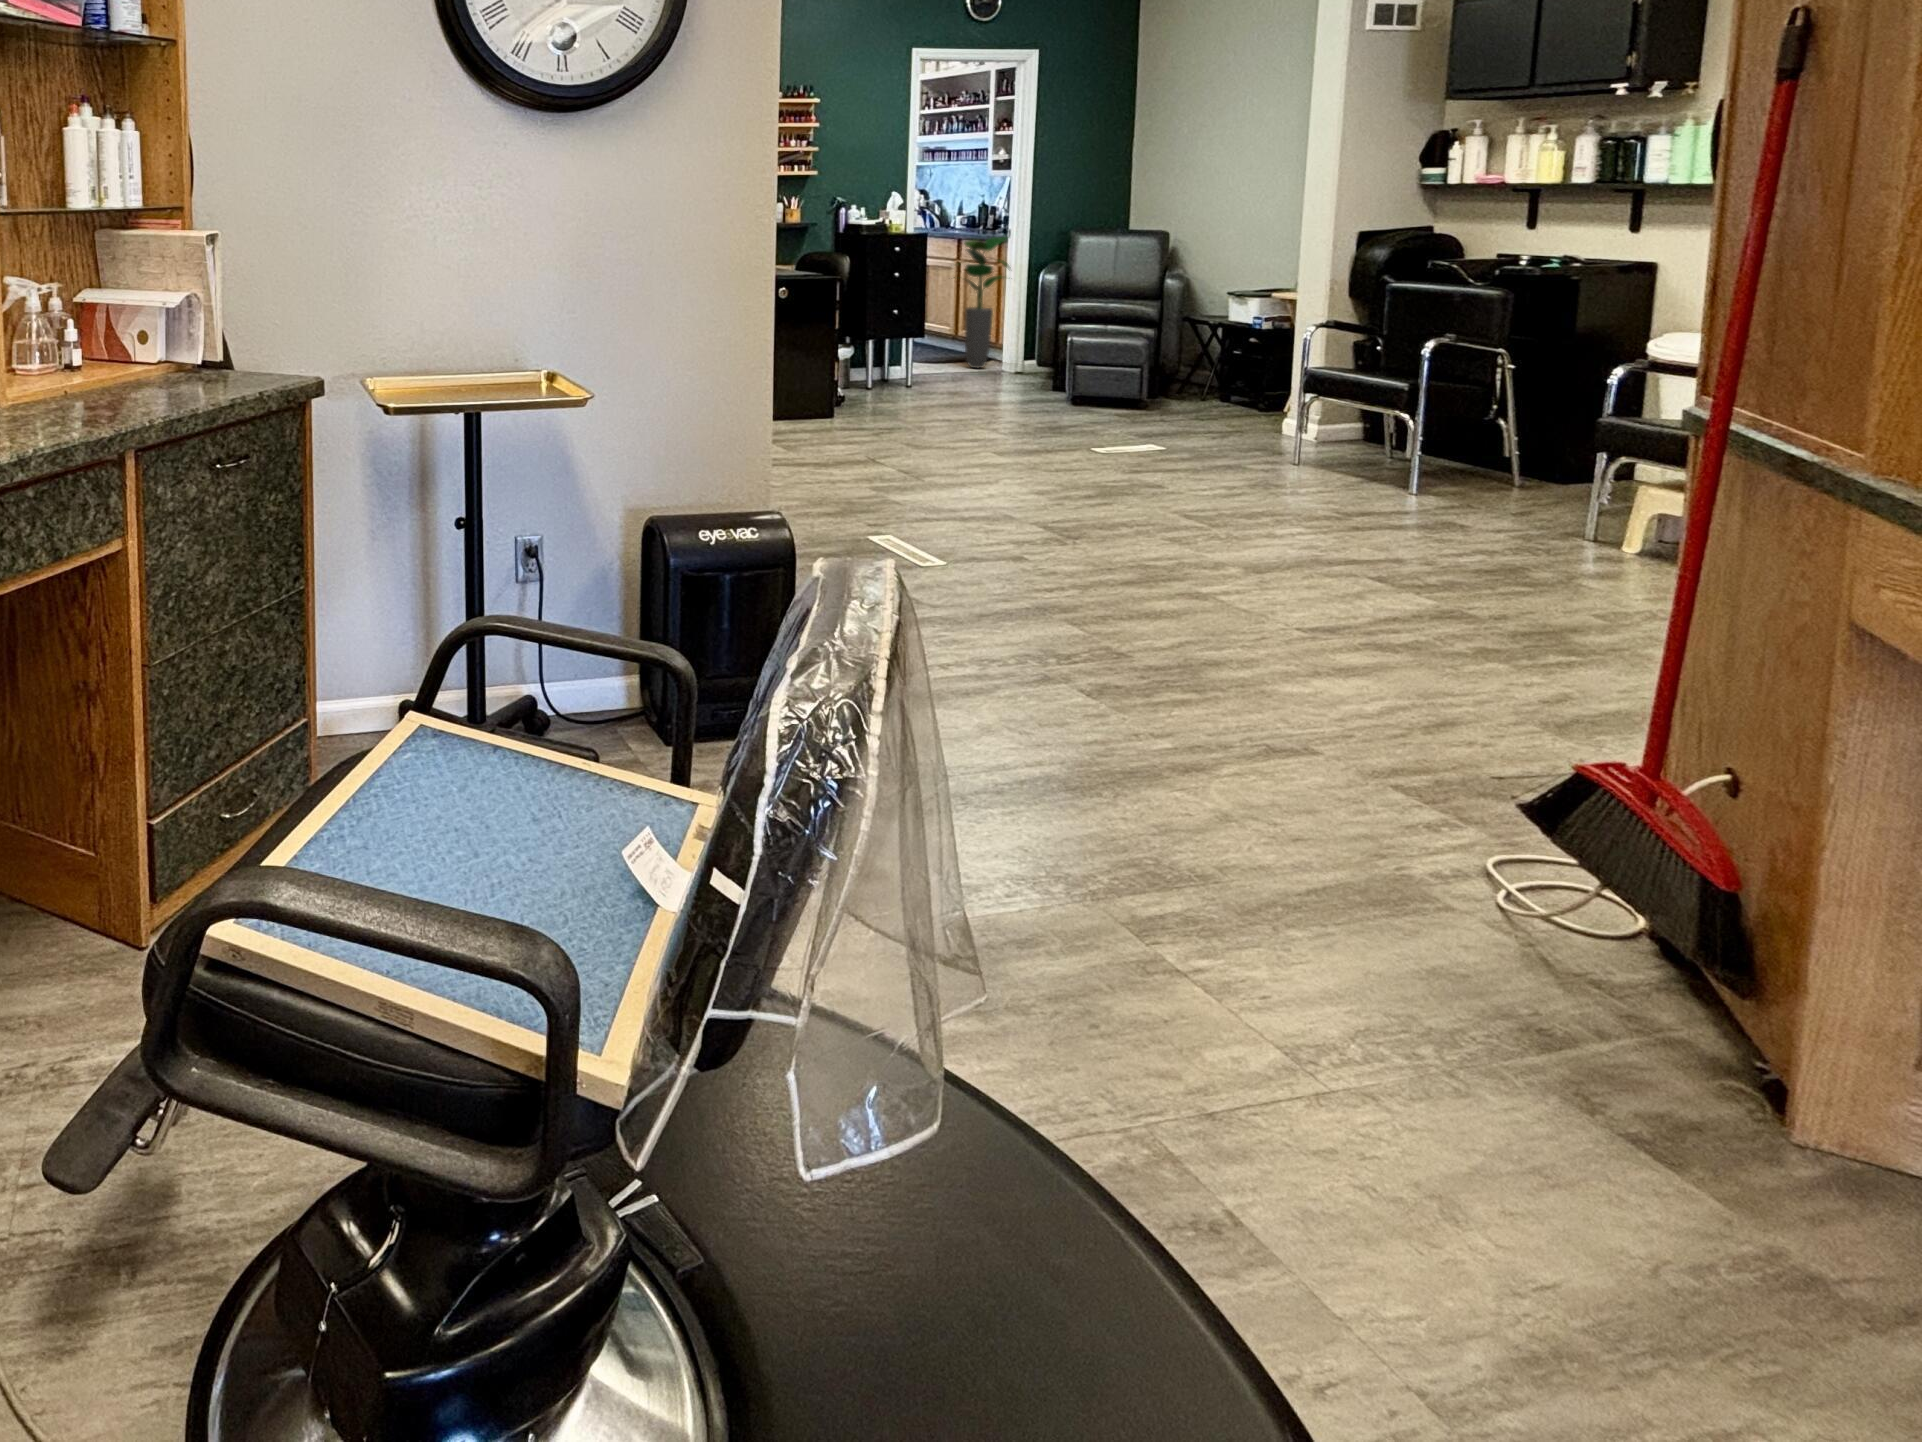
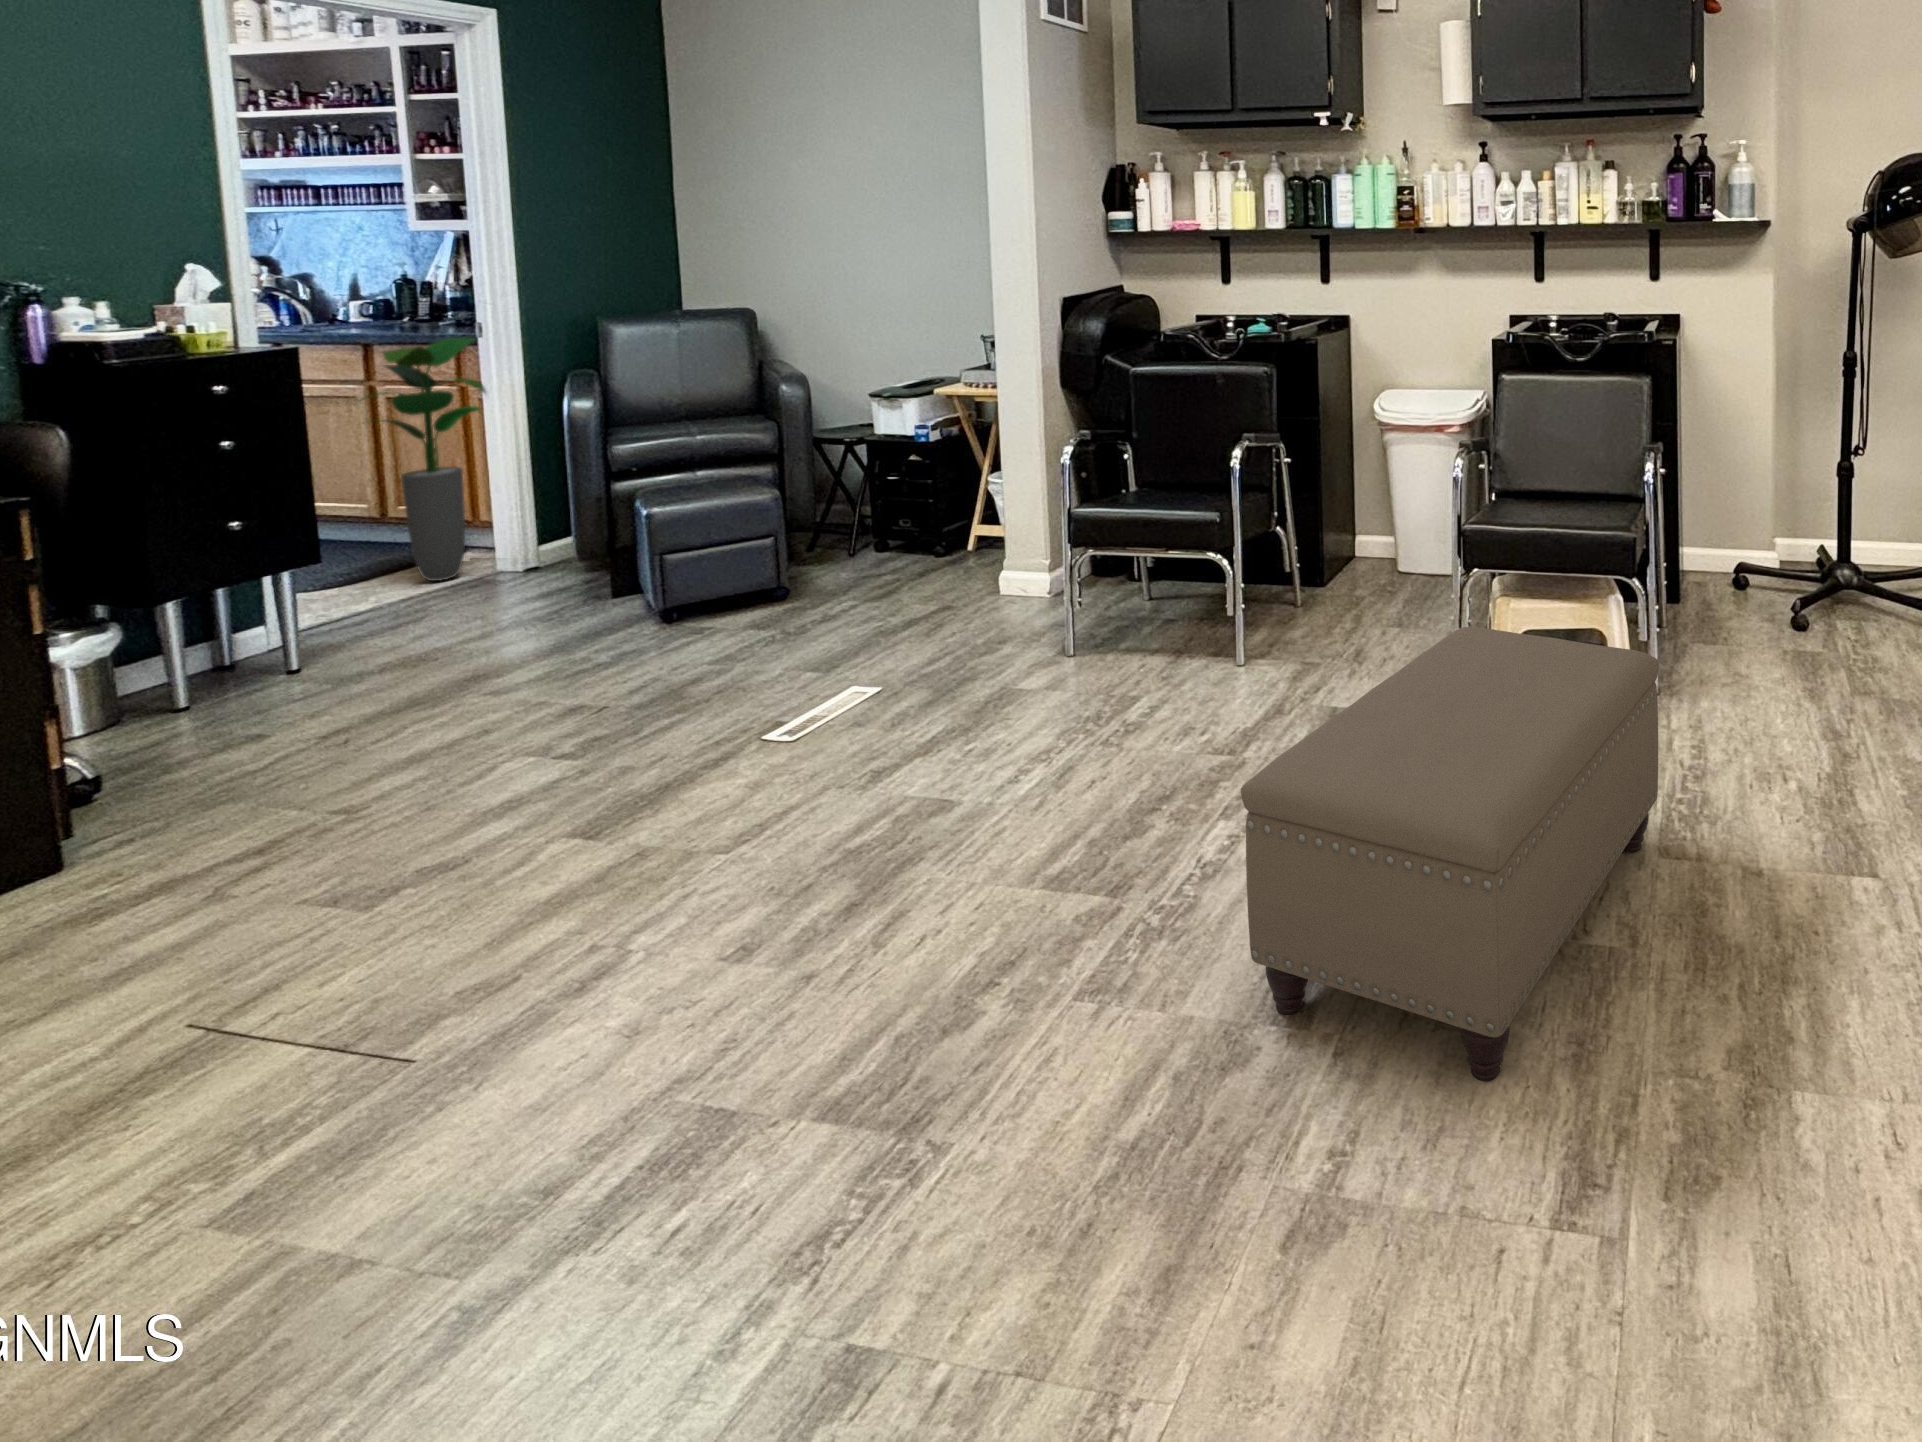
ottoman: none [1229,447,1605,610] -> present [1241,627,1659,1081]

